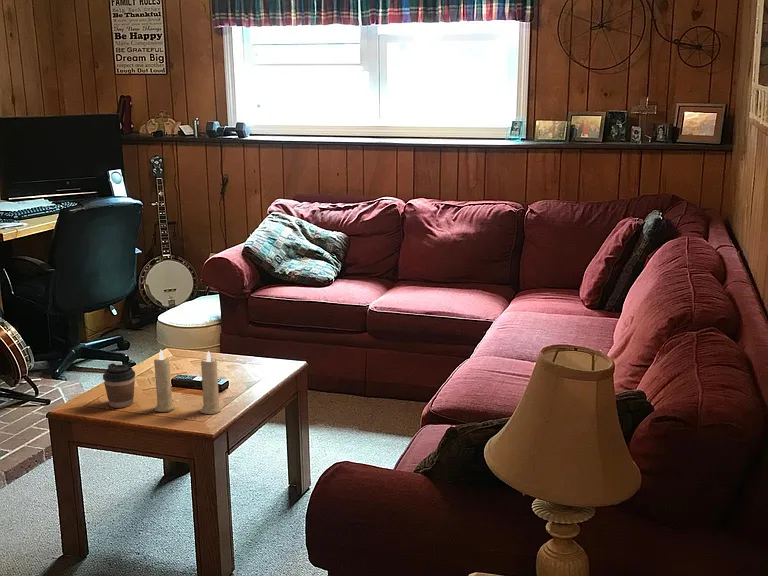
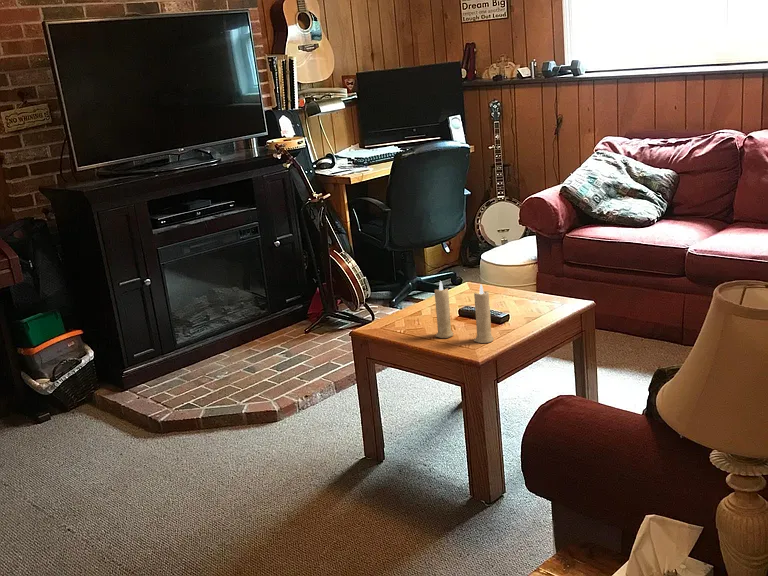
coffee cup: present [103,363,135,408] -> none [394,292,422,331]

